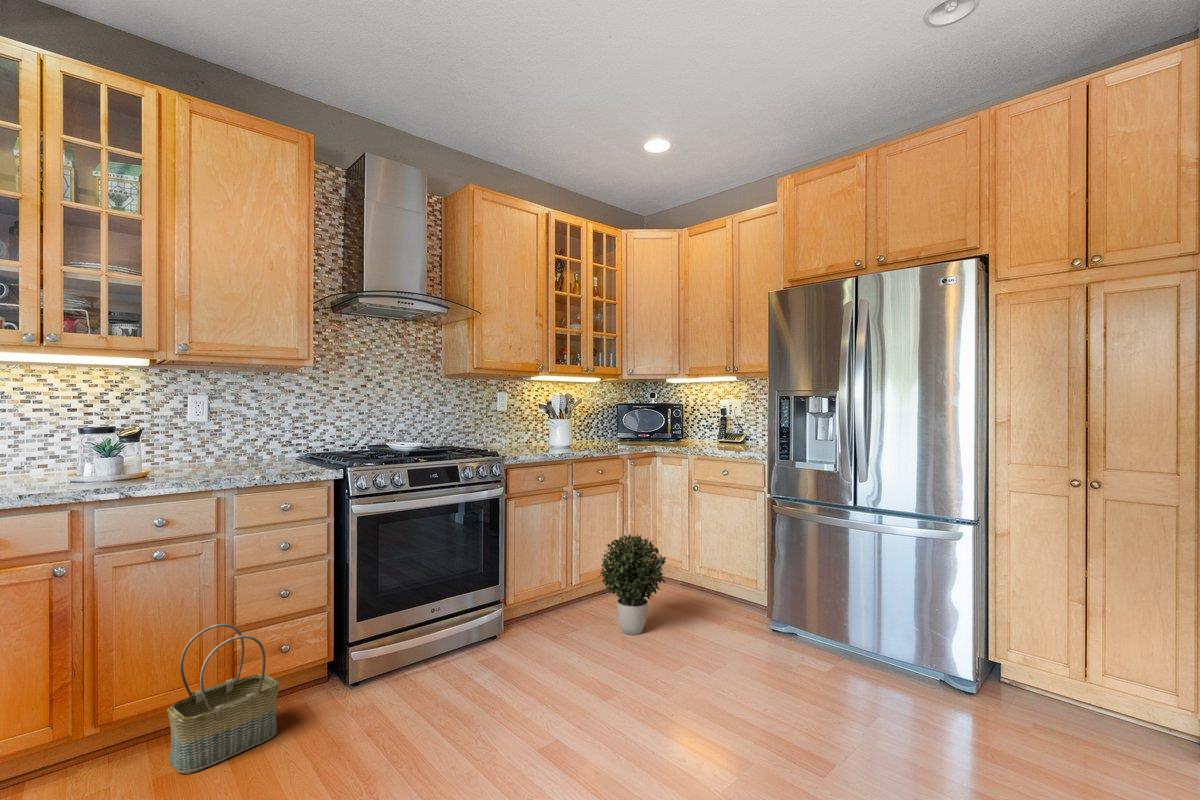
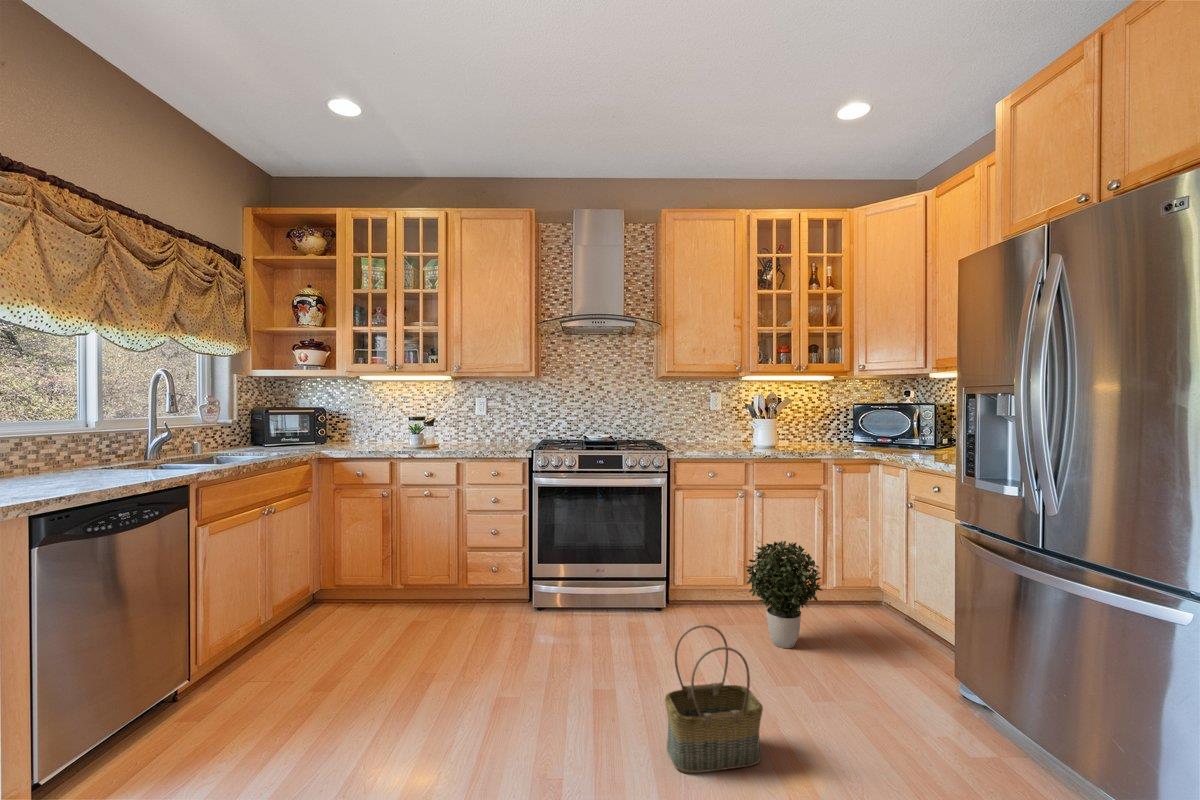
basket: present [167,624,280,774] -> present [665,625,763,773]

